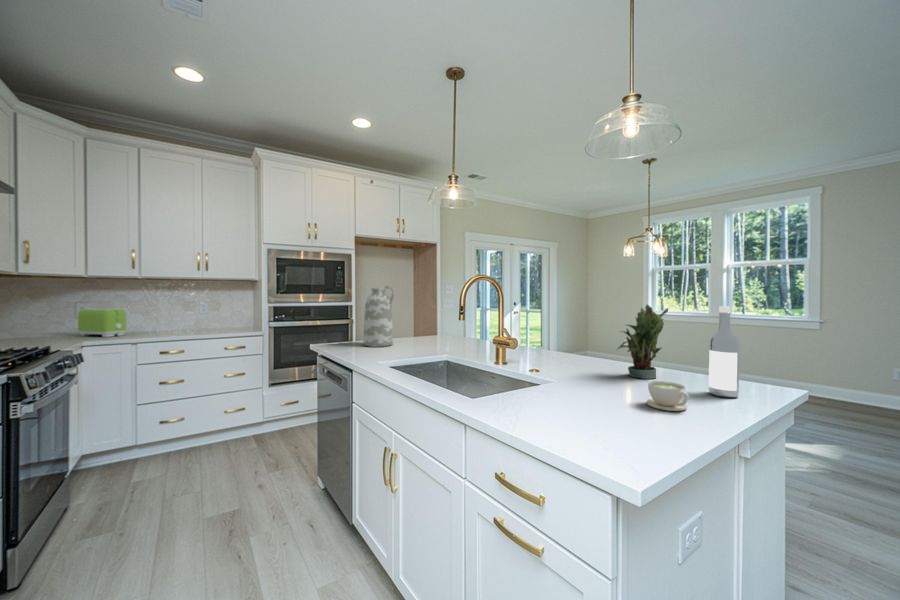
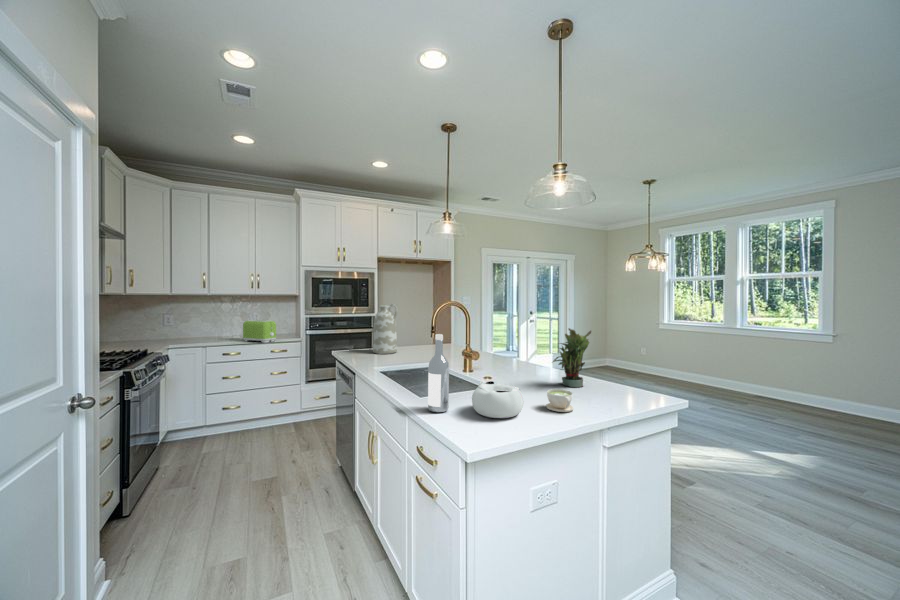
wine bottle: present [709,306,740,397] -> present [428,334,449,412]
toaster: present [78,308,126,337] -> present [243,320,276,343]
decorative bowl: none [558,372,634,423] -> present [472,380,524,418]

